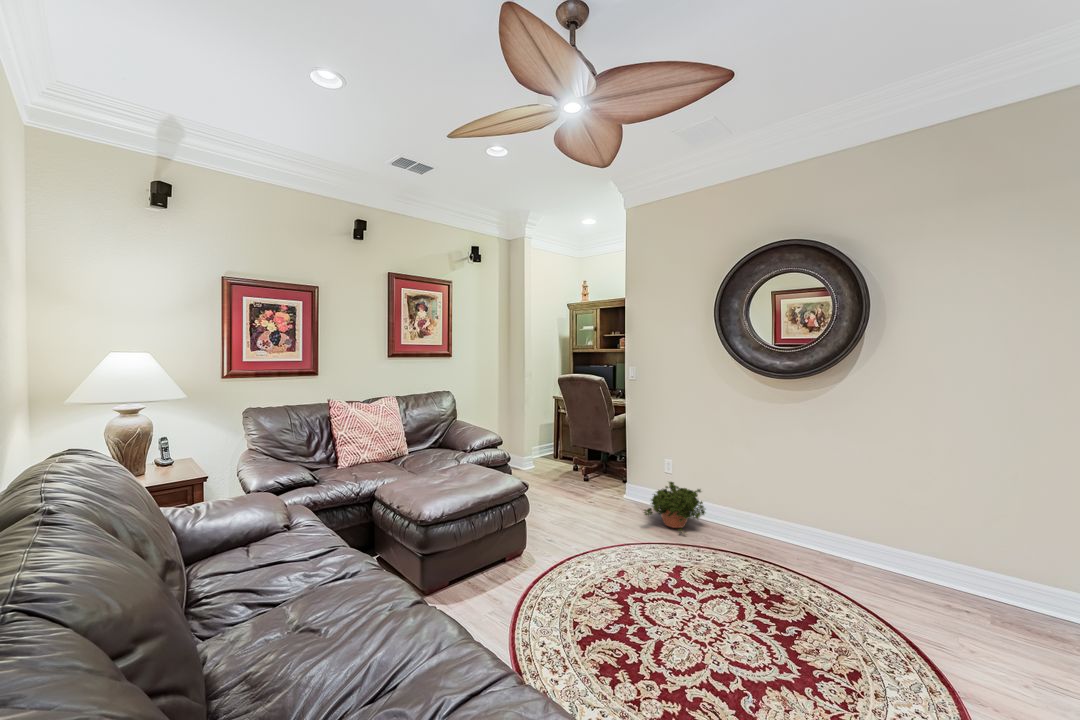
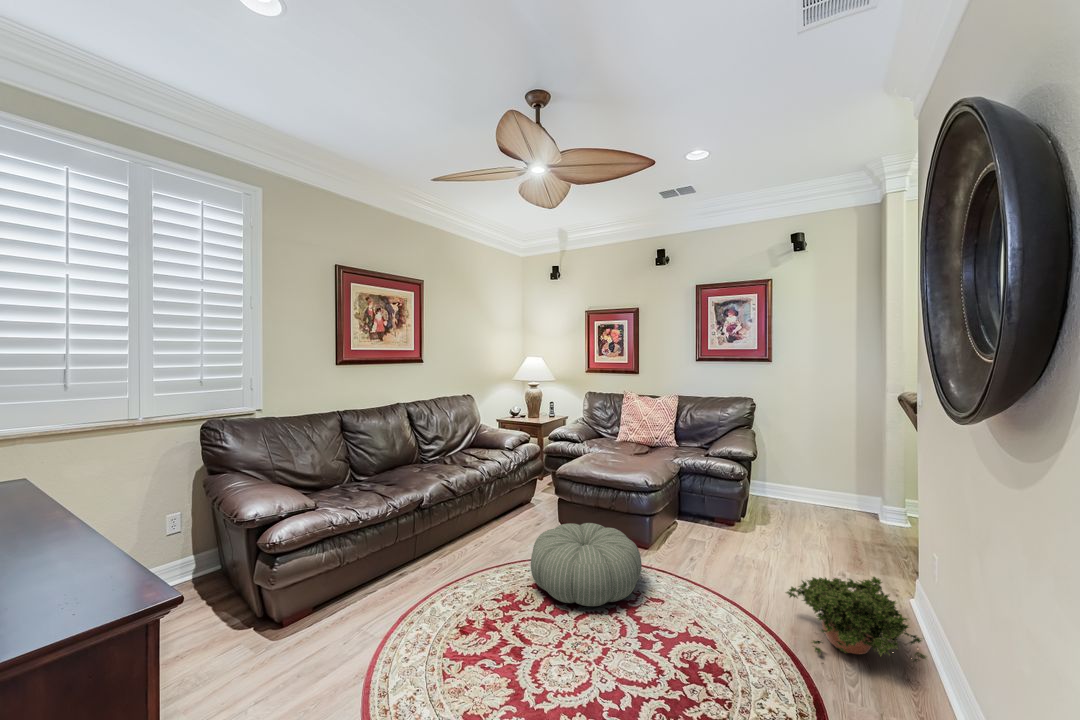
pouf: none [527,533,646,624] -> present [531,523,642,606]

